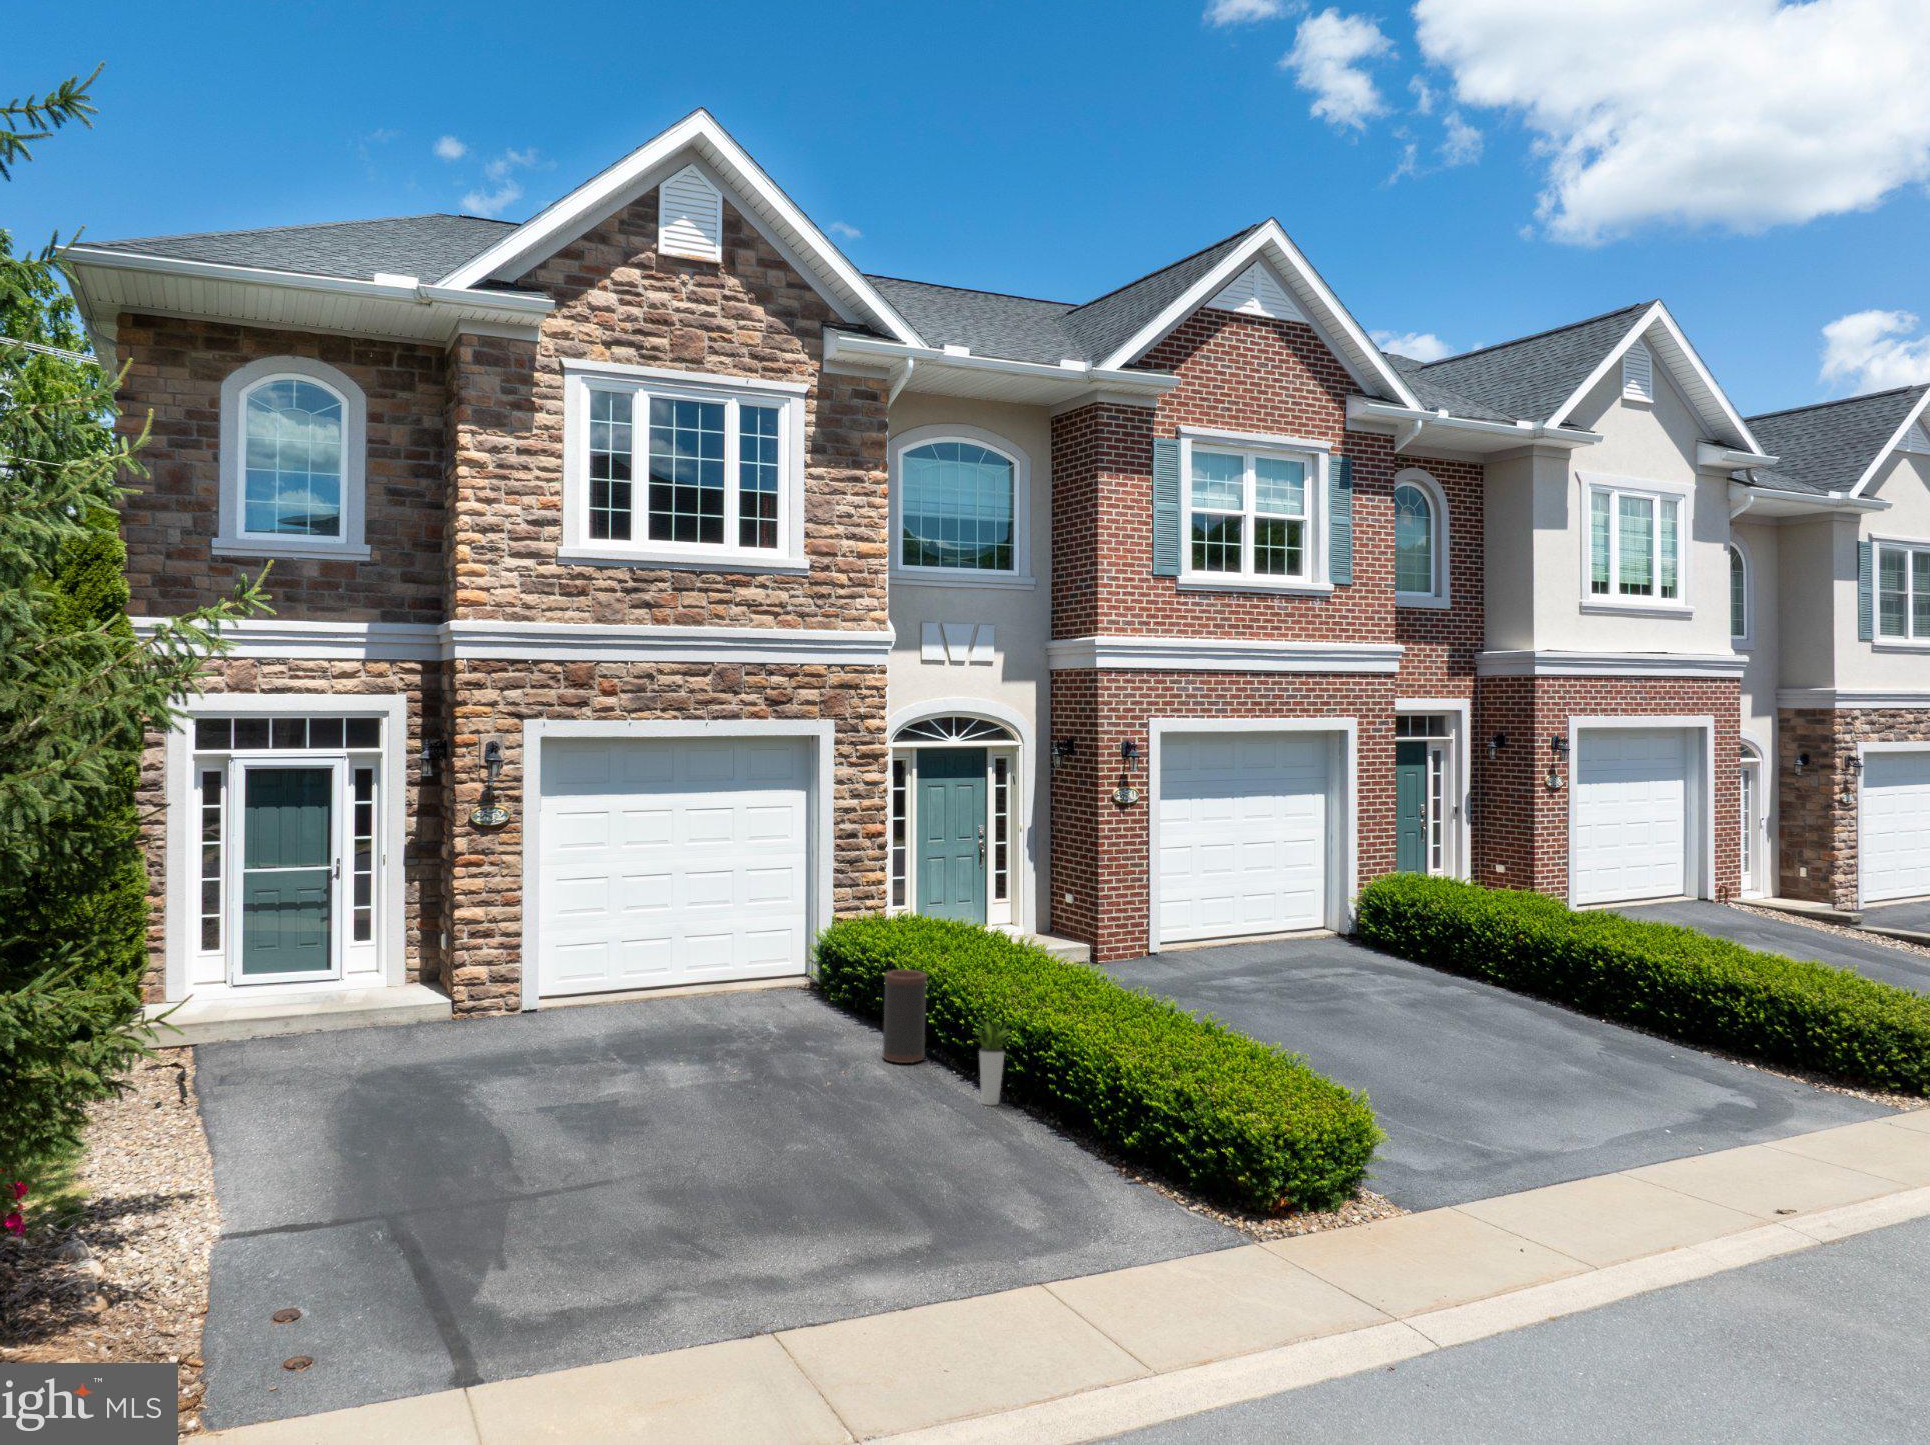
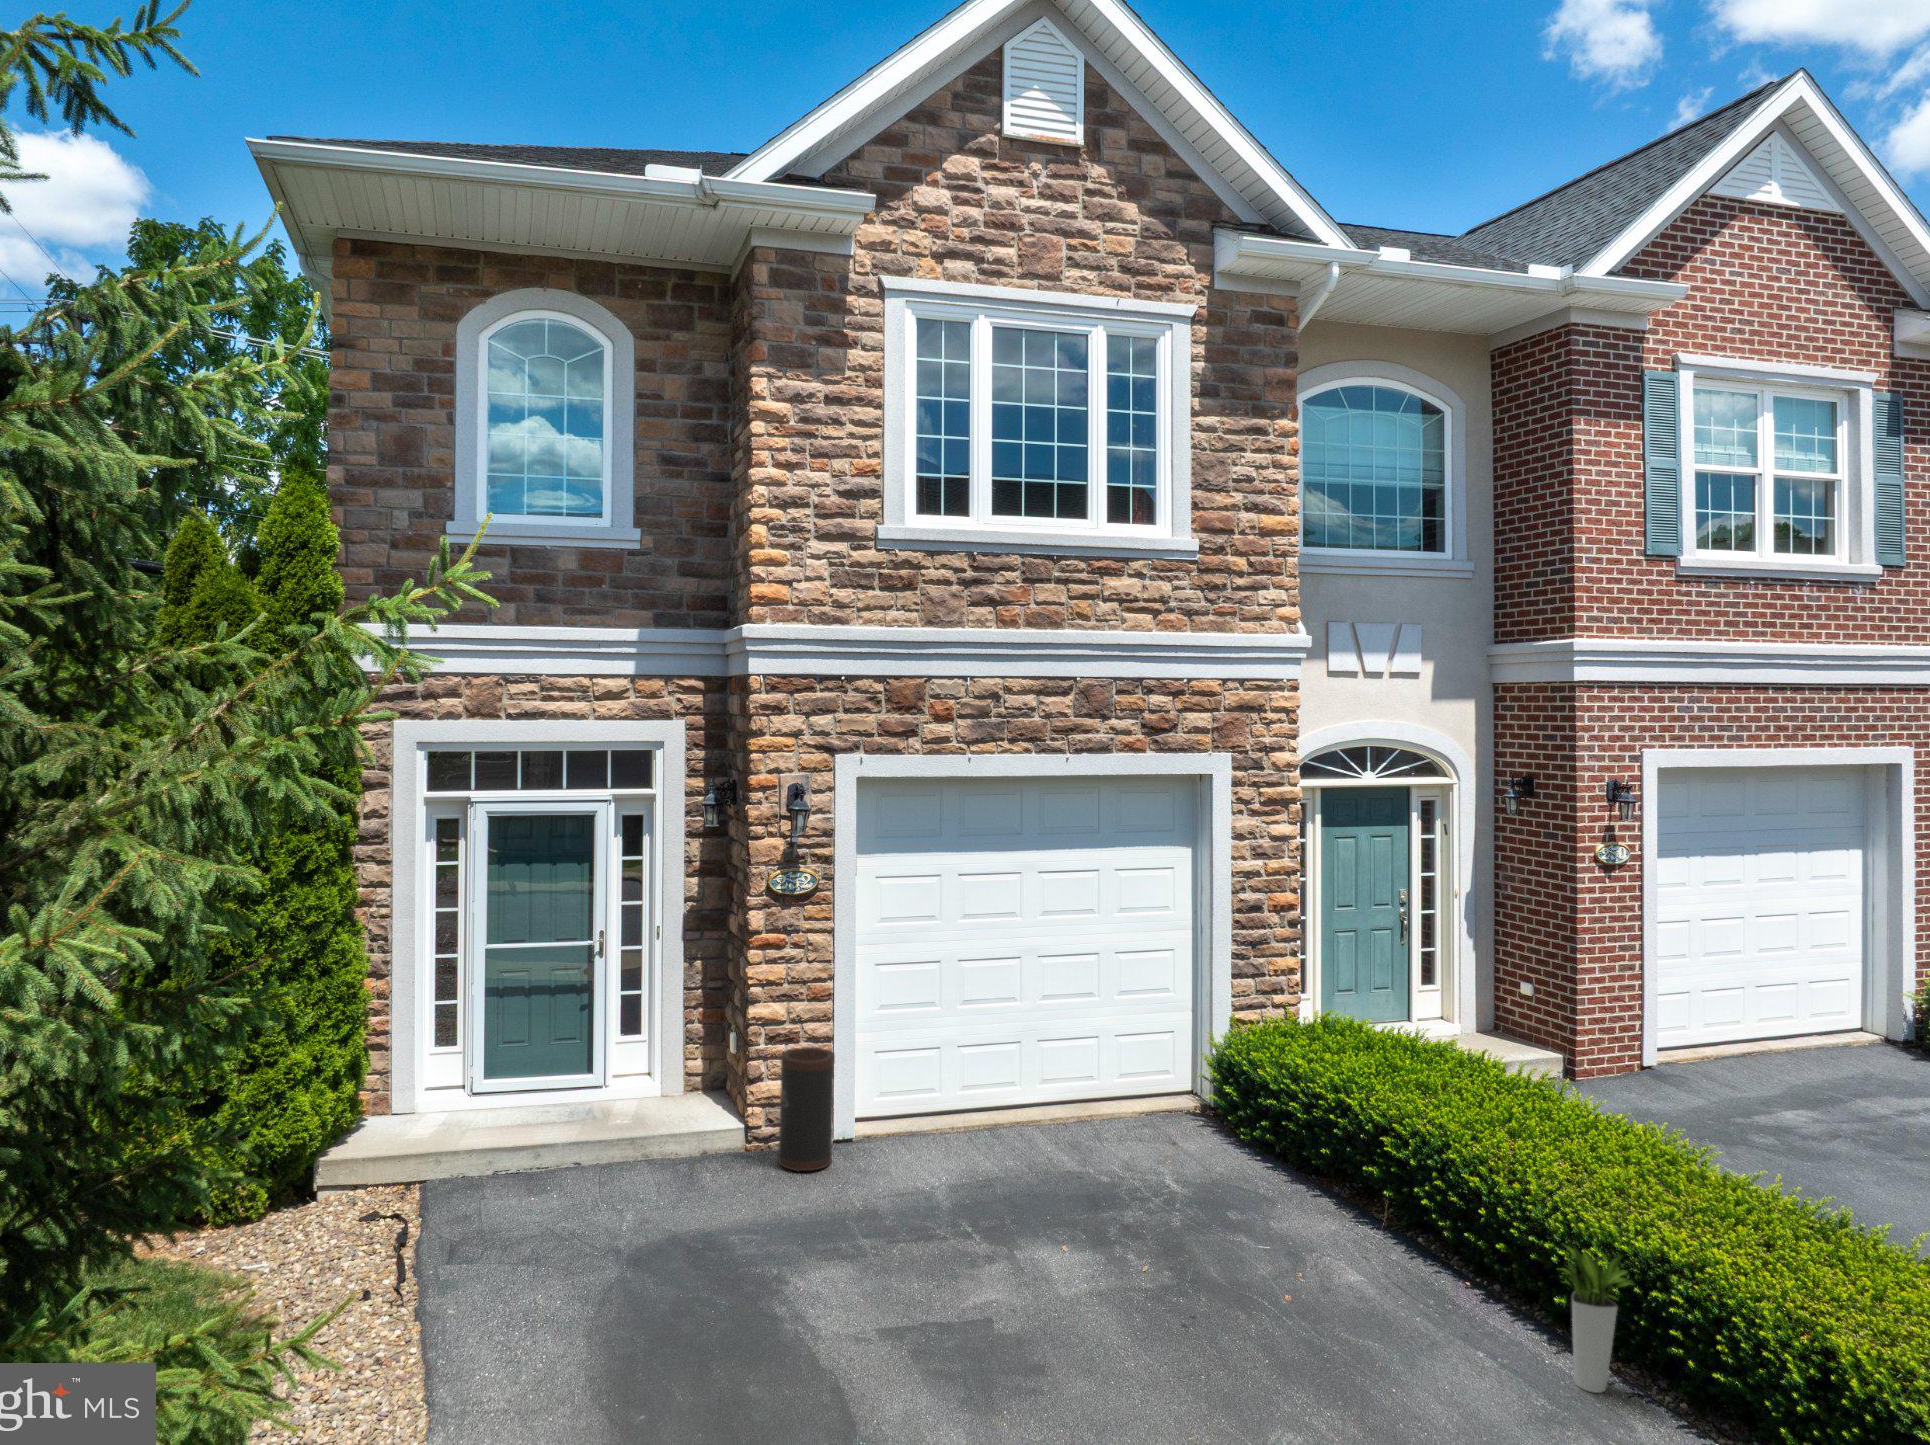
trash can: present [883,969,927,1063] -> present [778,1047,835,1172]

